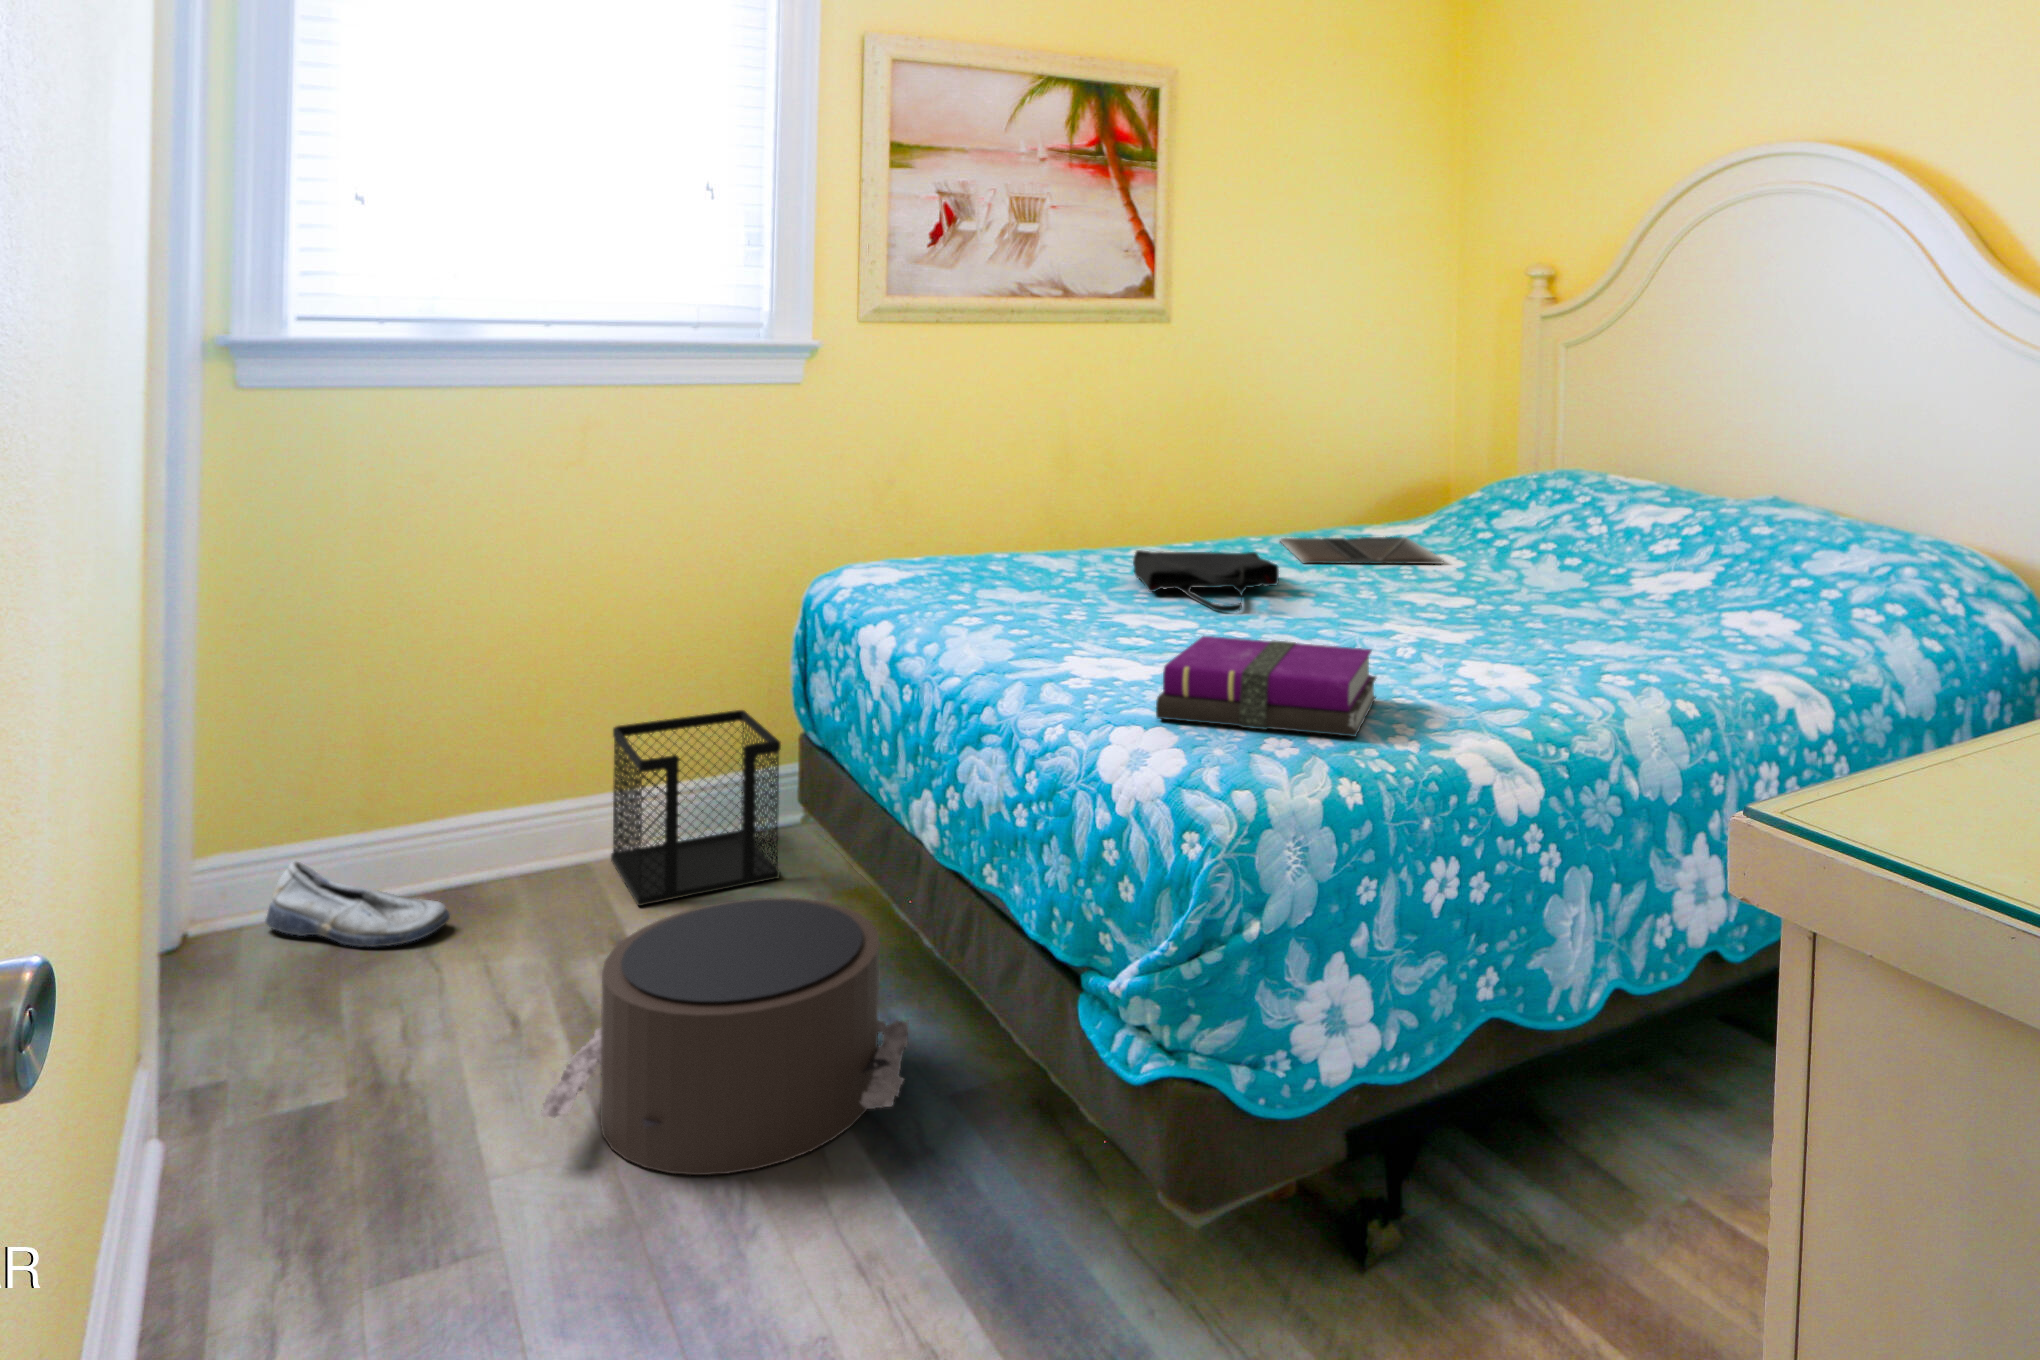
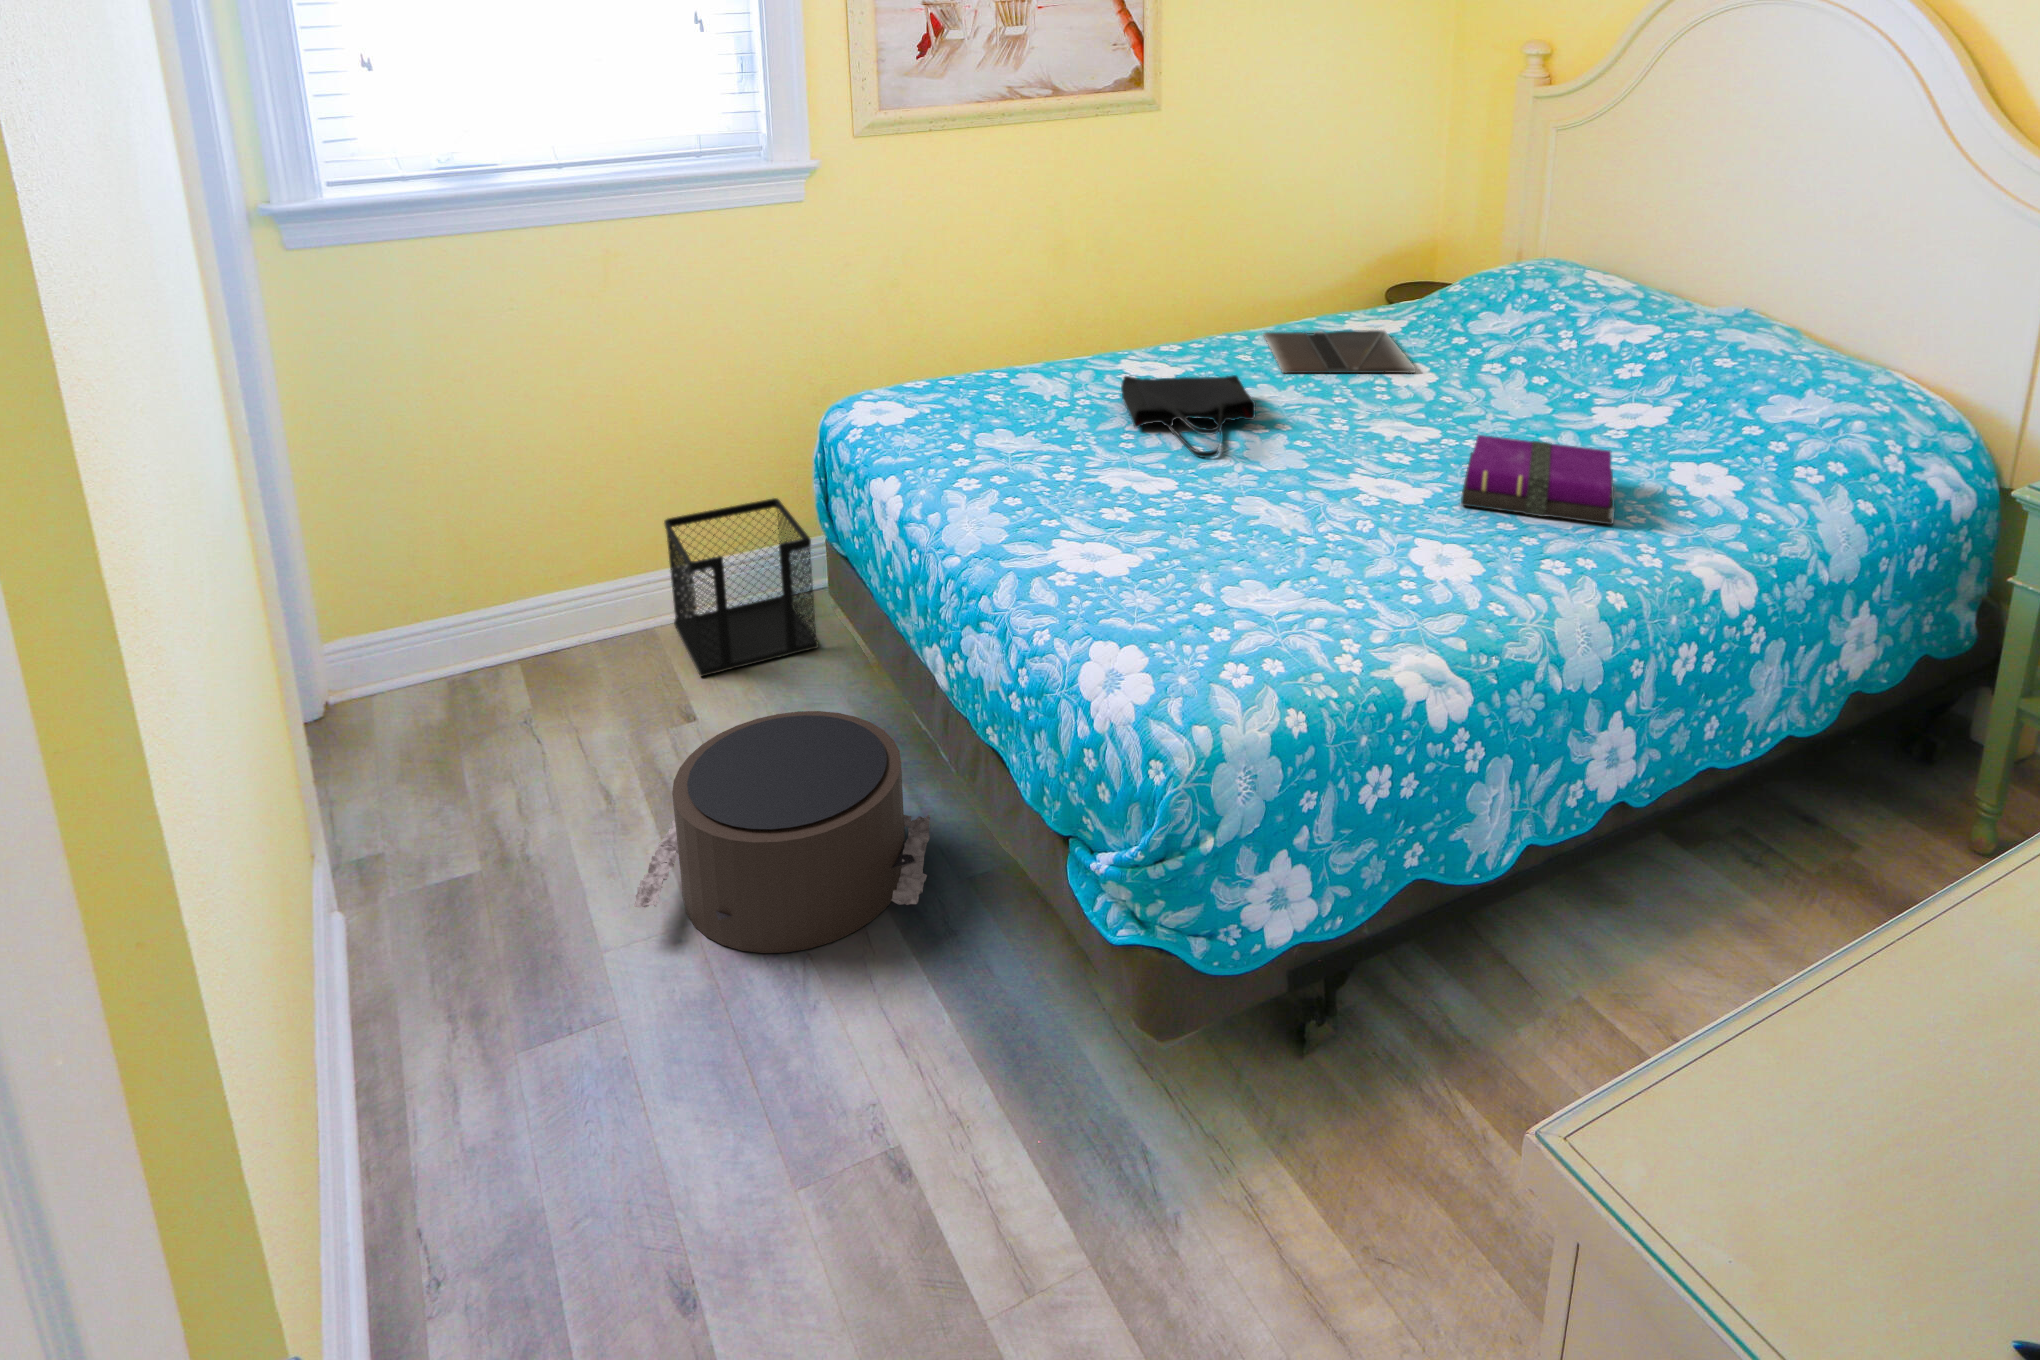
notebook: present [1156,636,1376,737] -> present [1461,435,1615,525]
shoe: present [266,861,450,947] -> none [394,643,545,717]

